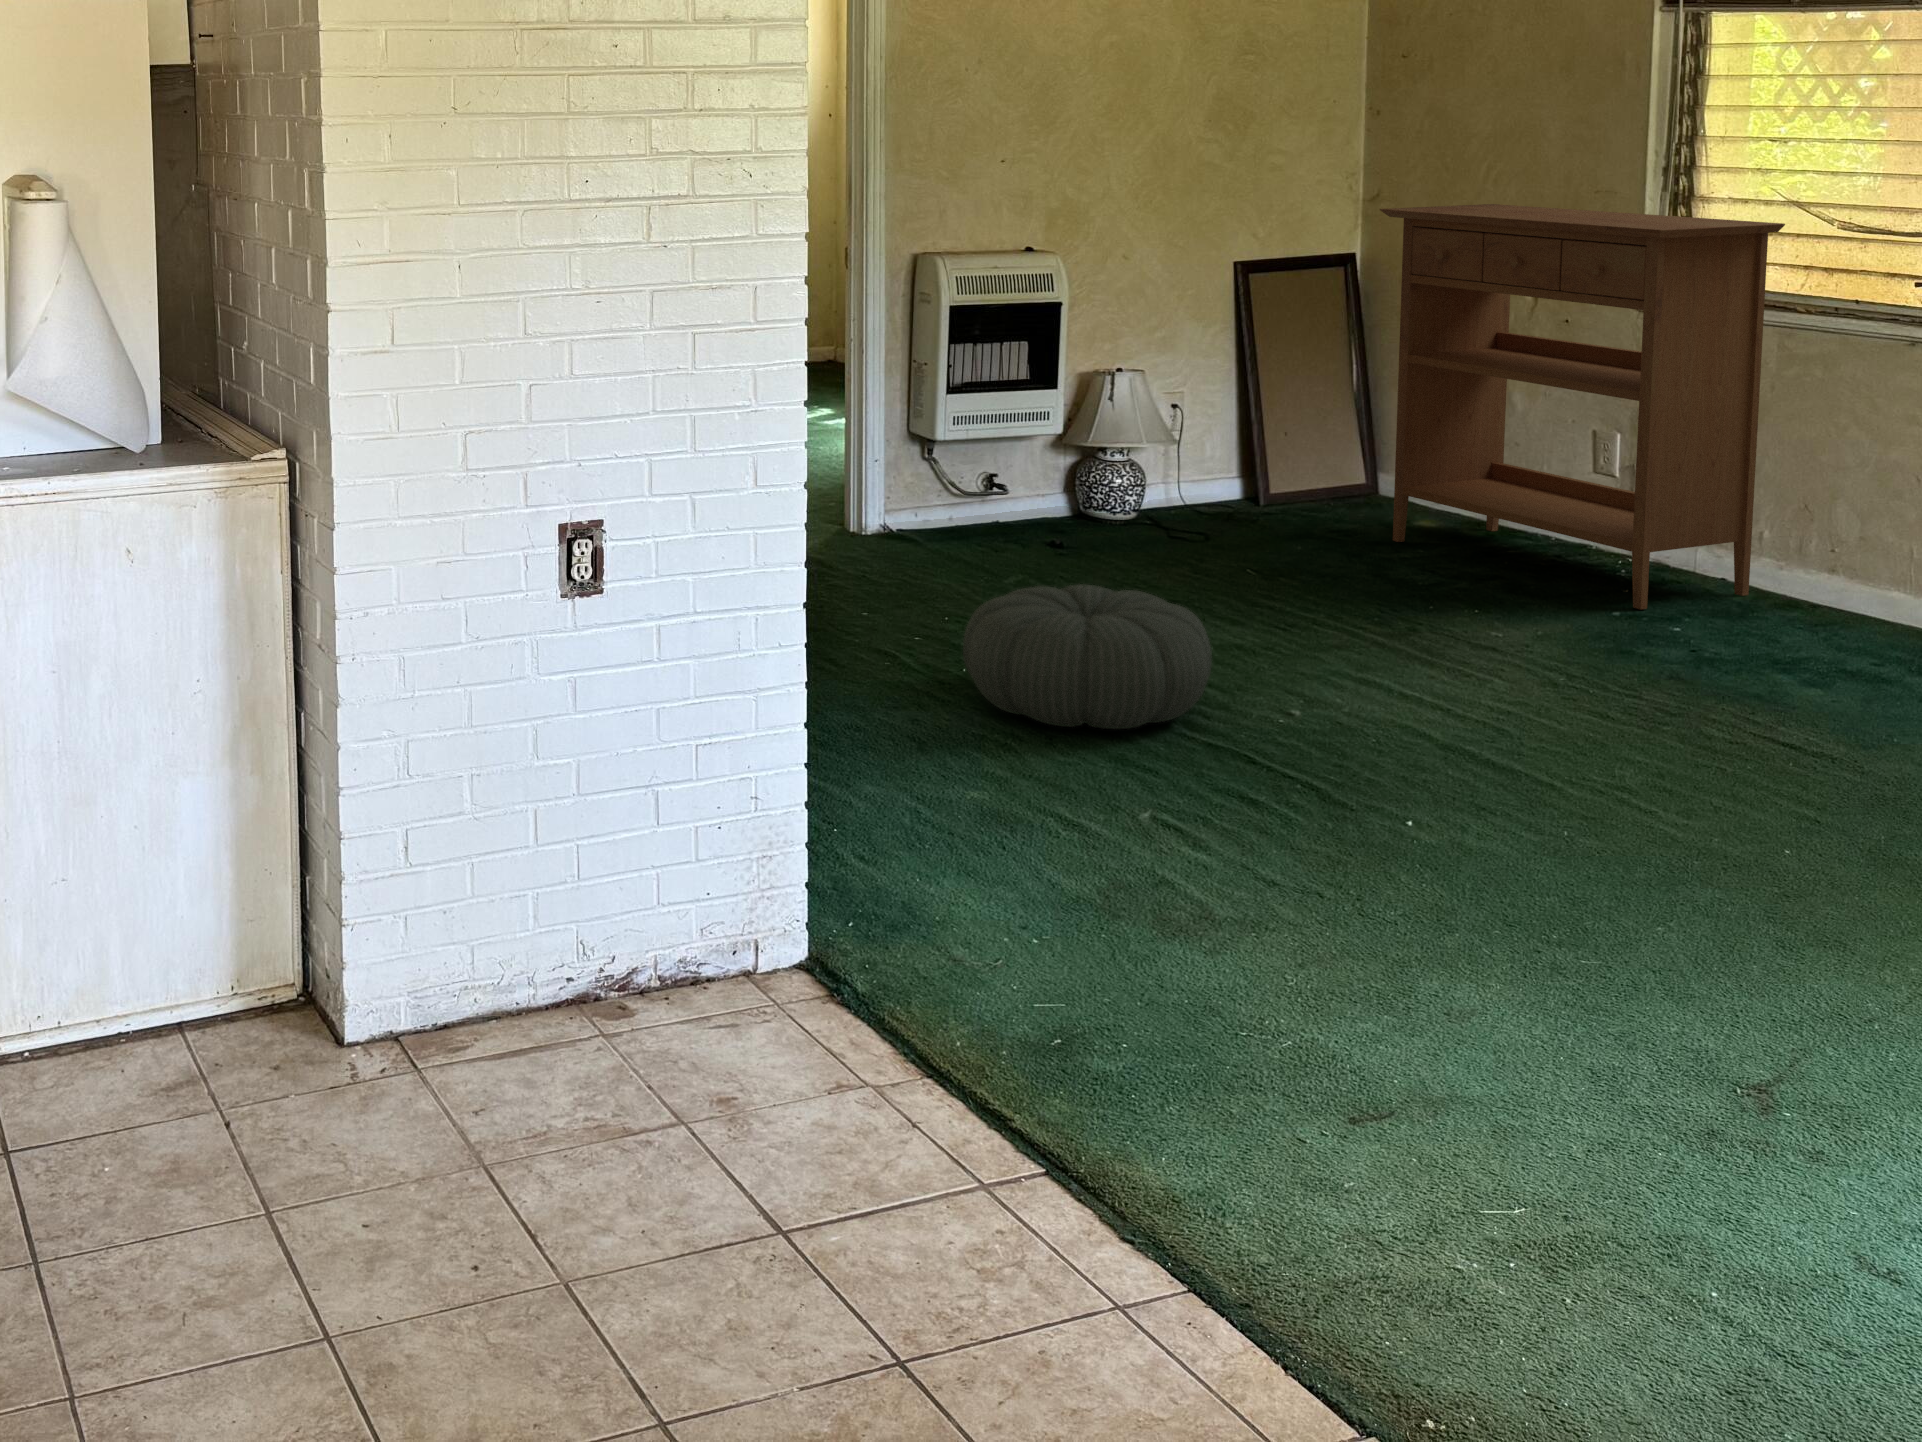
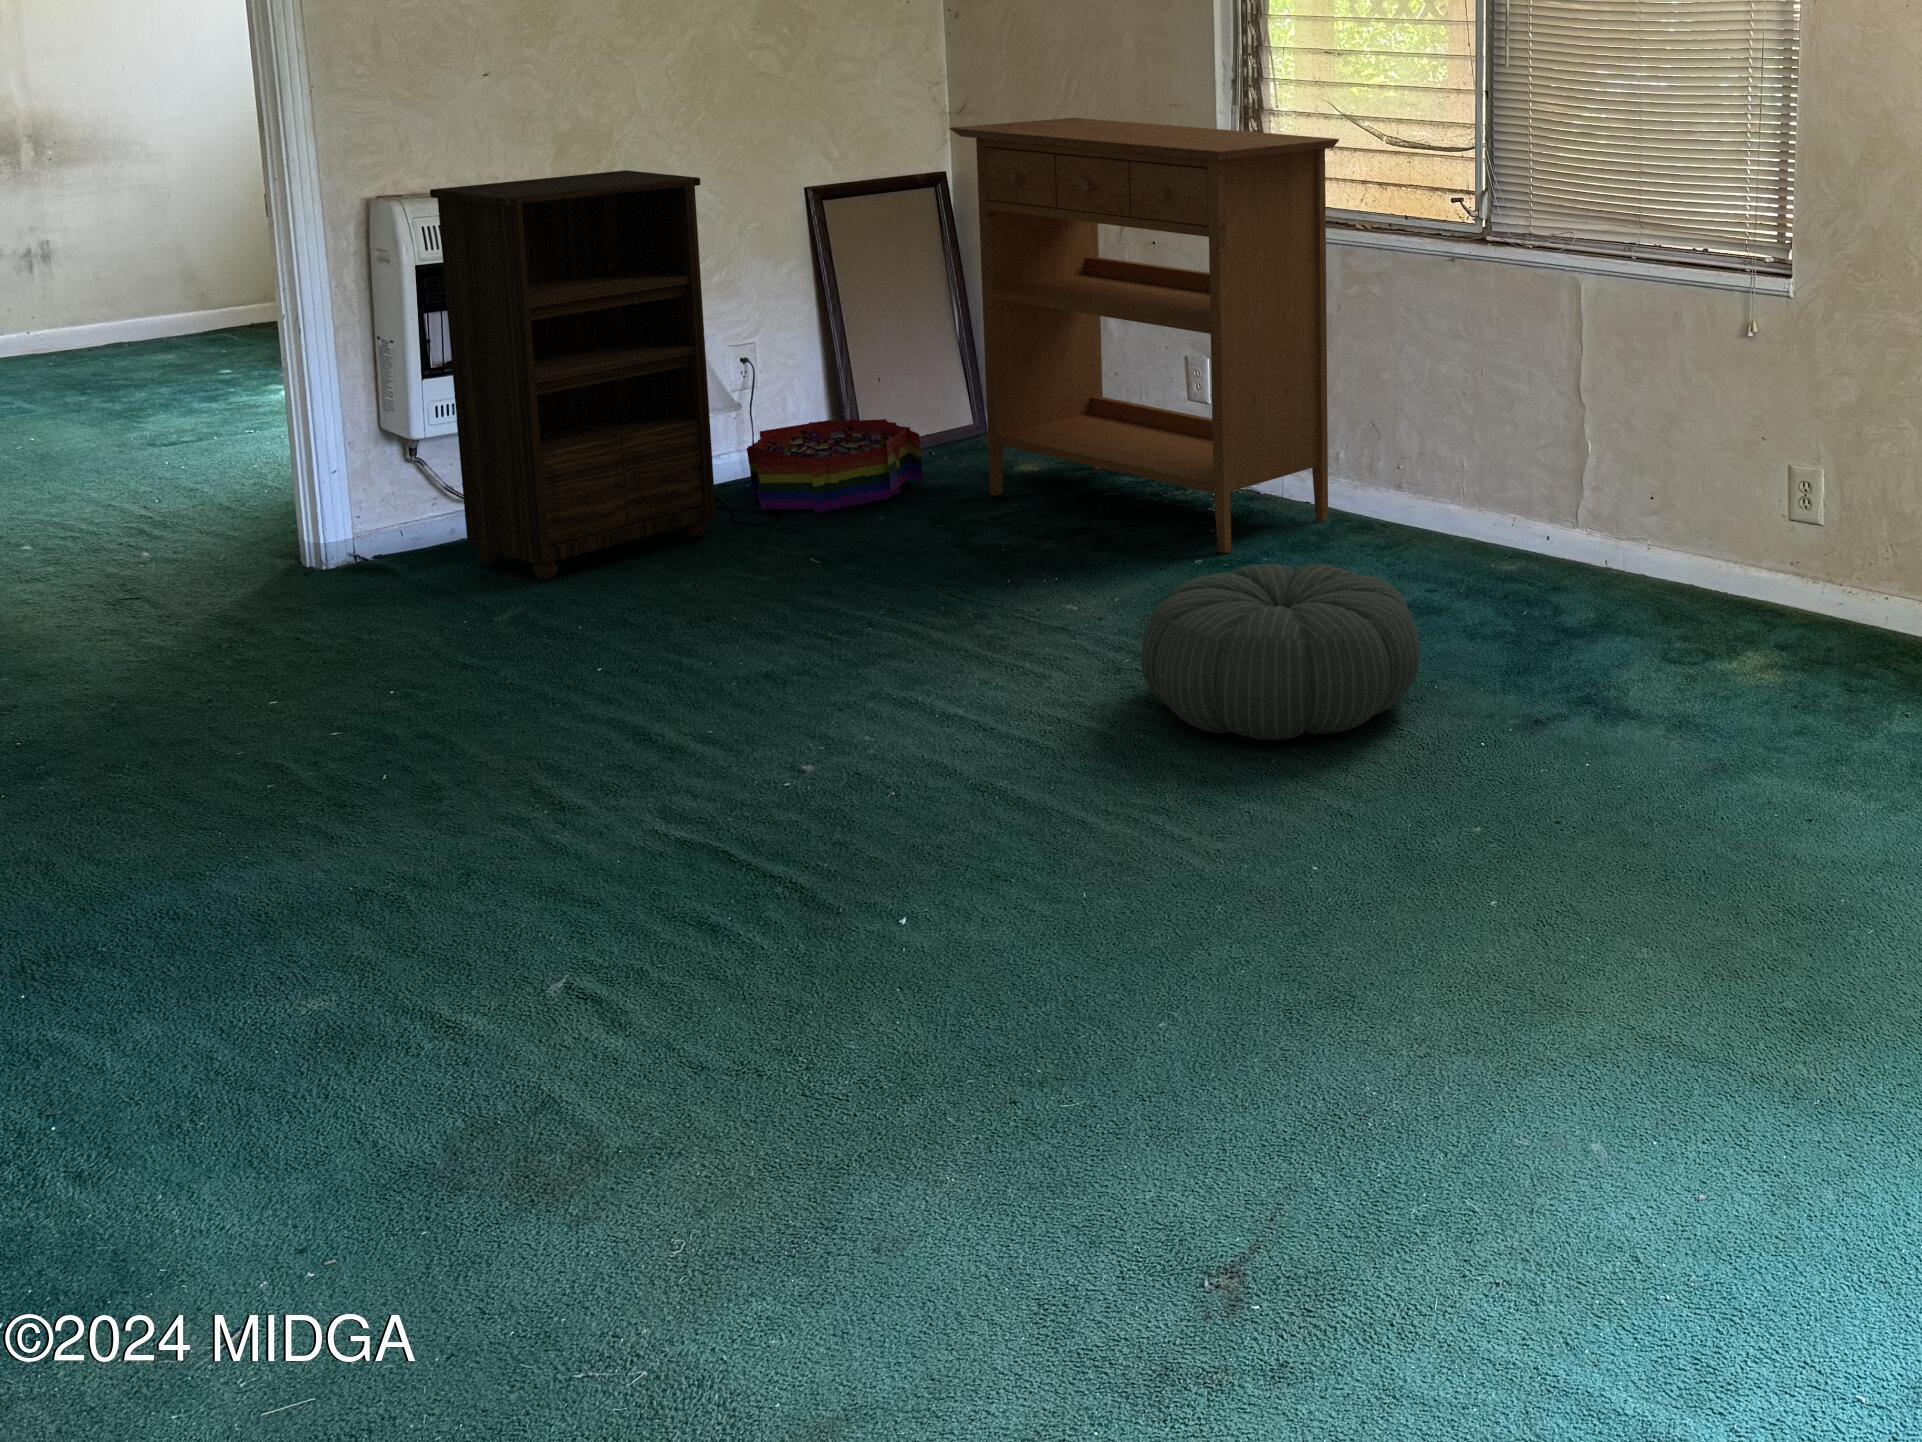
bookshelf: none [967,238,1168,560] -> present [430,170,716,579]
storage bin: none [1177,464,1329,538] -> present [747,419,923,513]
pouf: present [963,585,1212,729] -> present [1141,564,1420,740]

